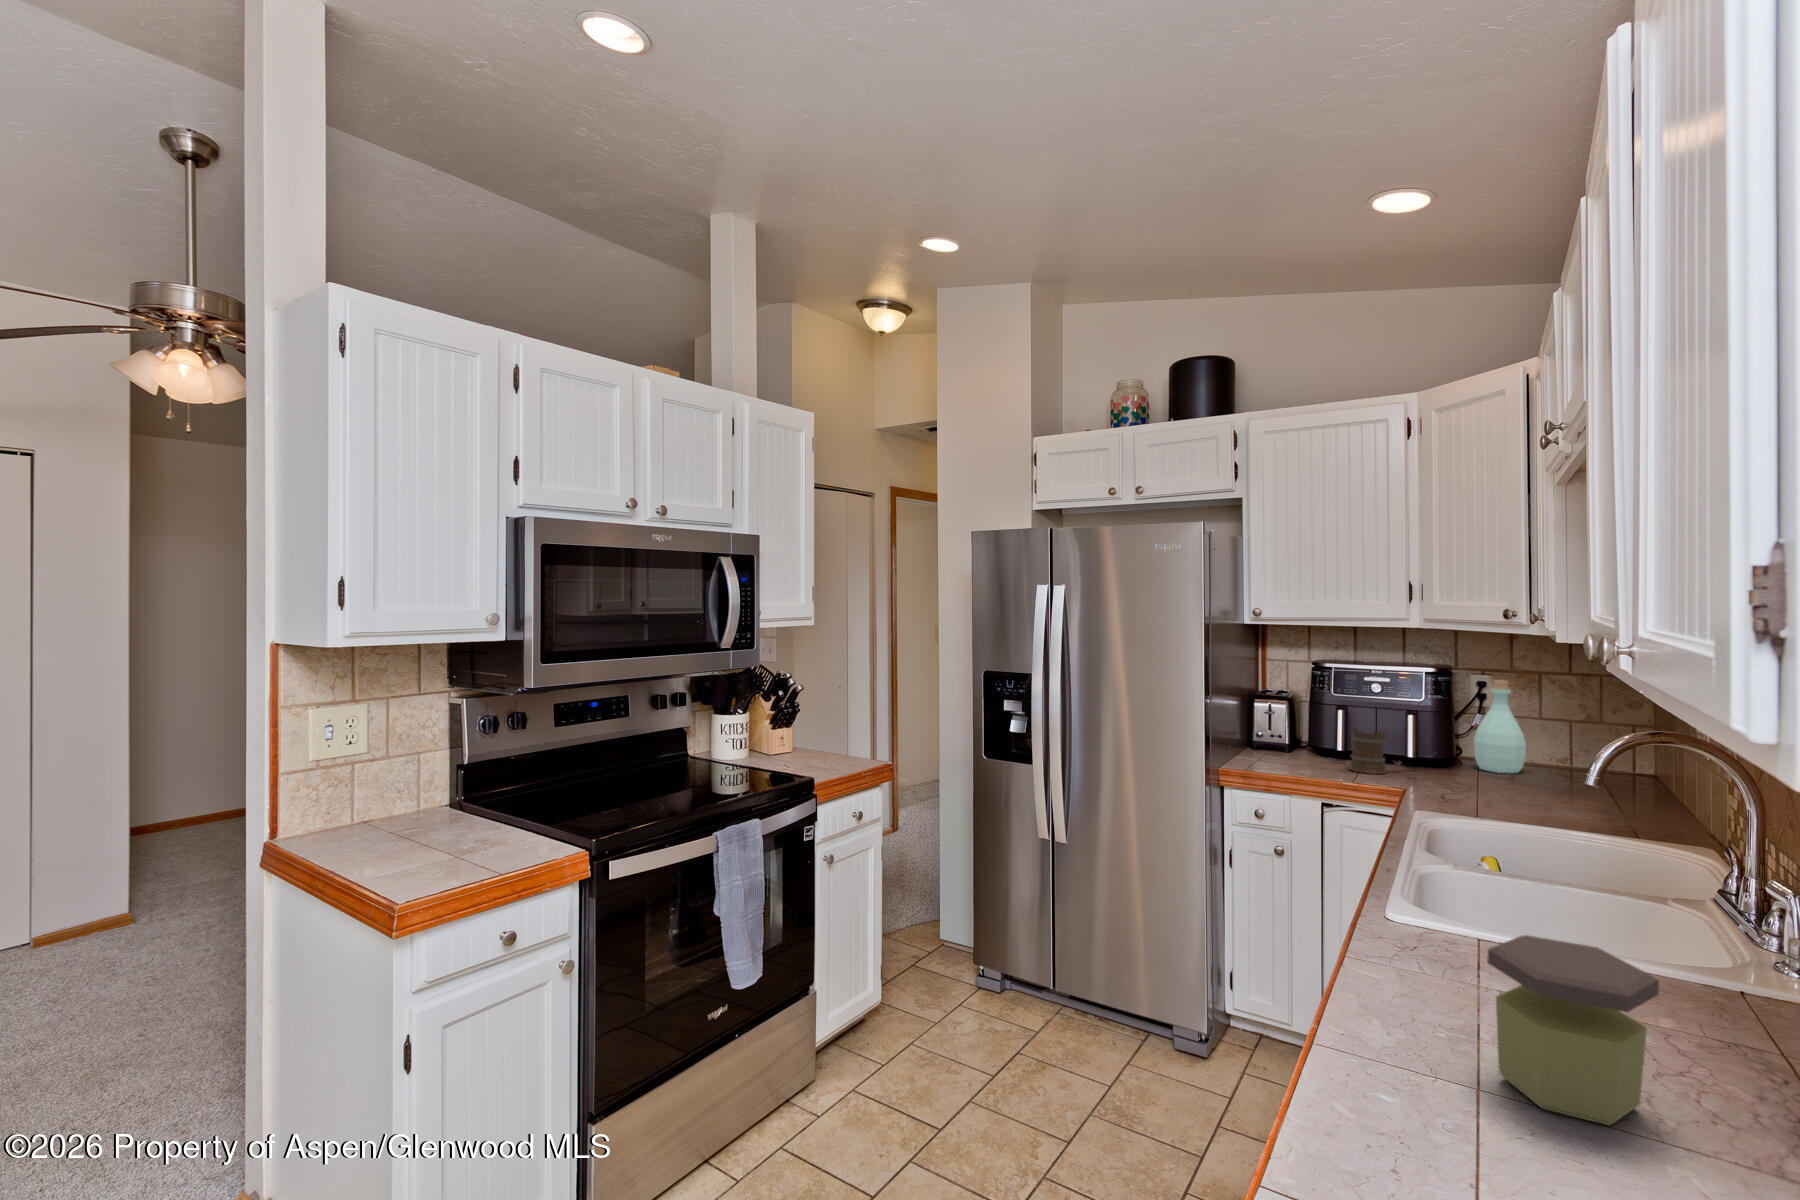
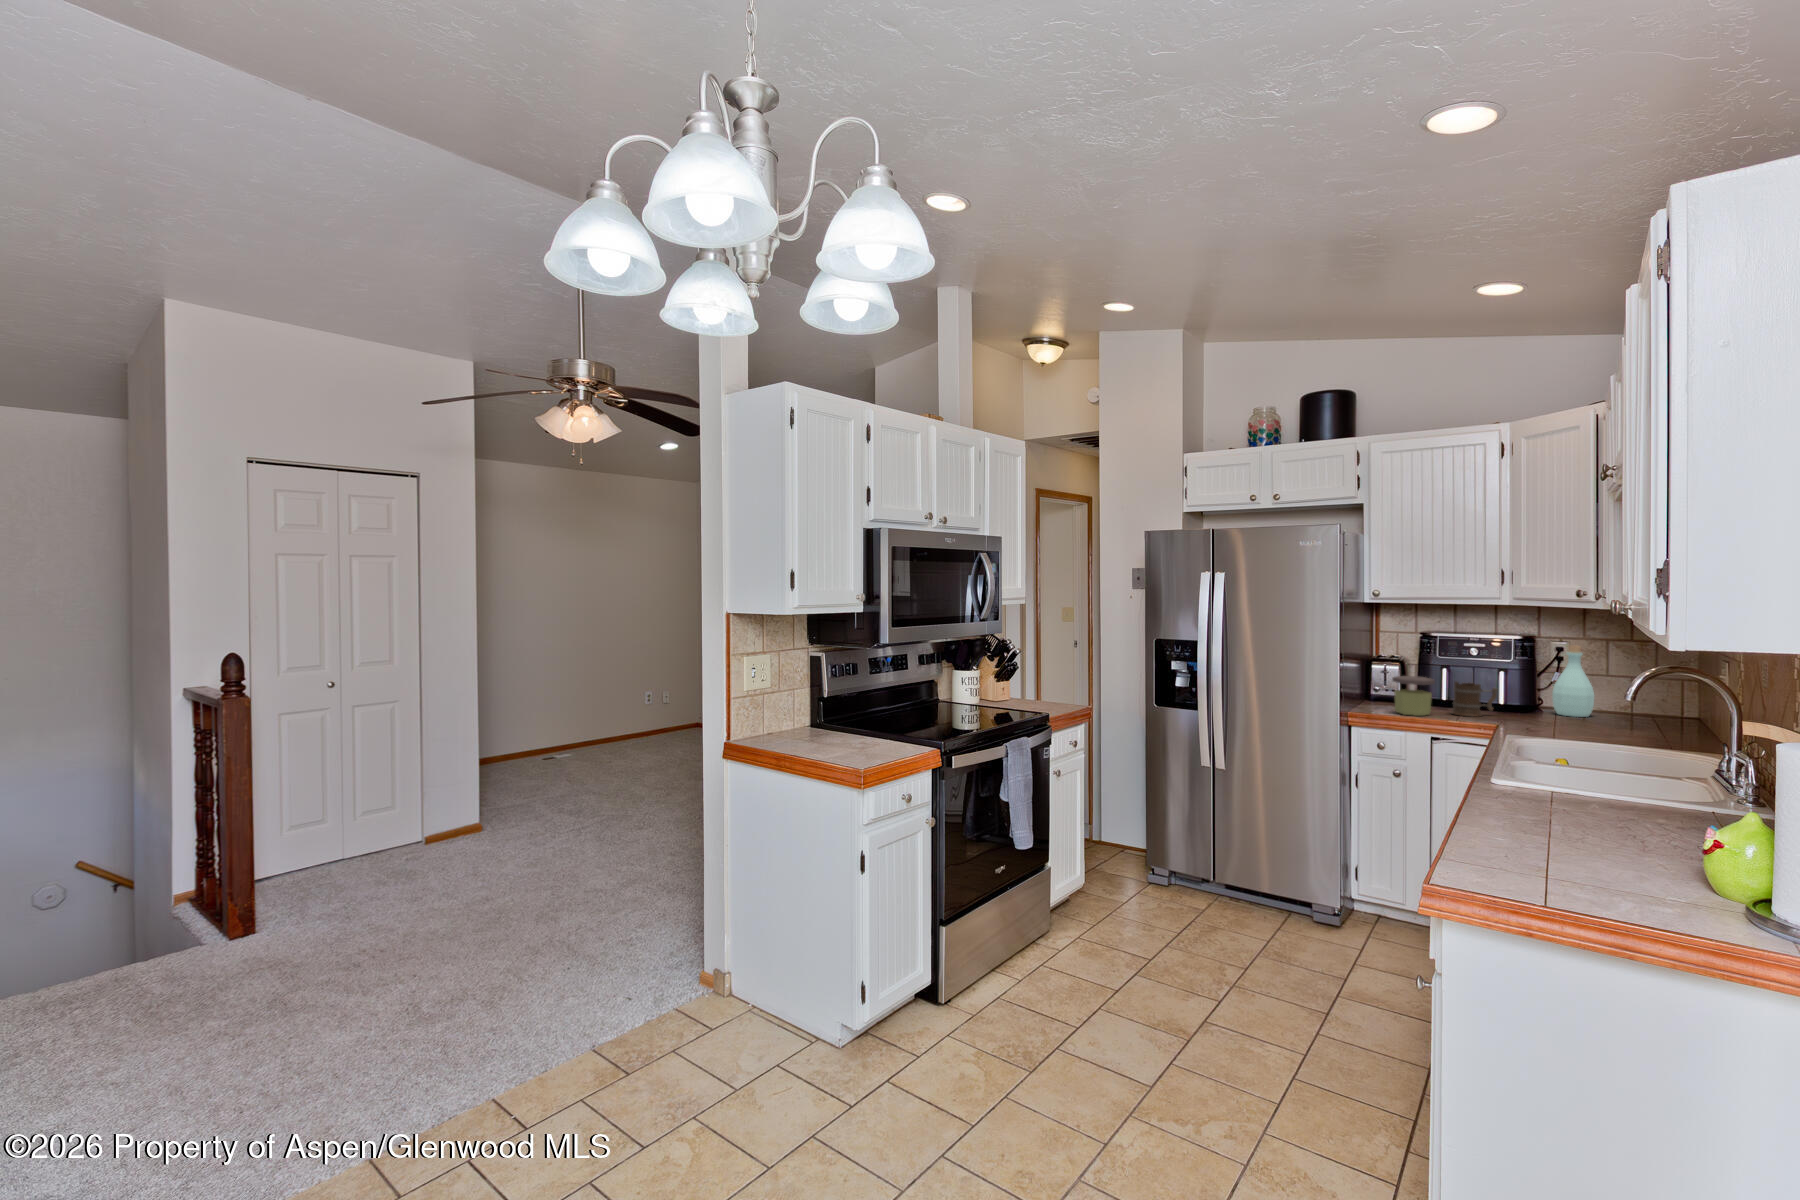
jar: present [1487,935,1659,1125] -> present [1392,676,1435,716]

